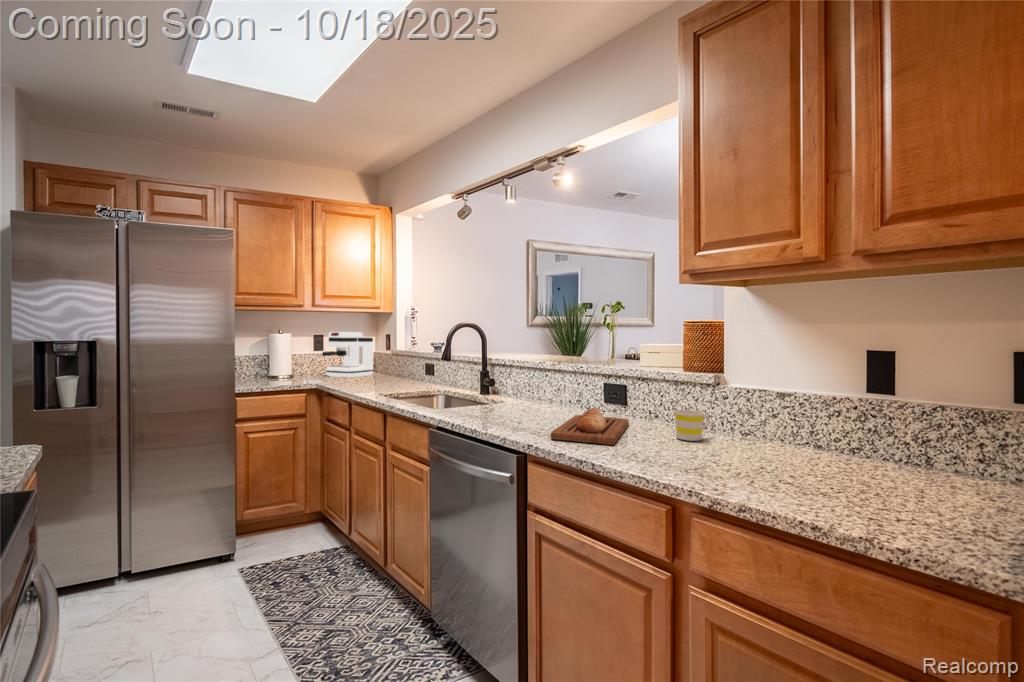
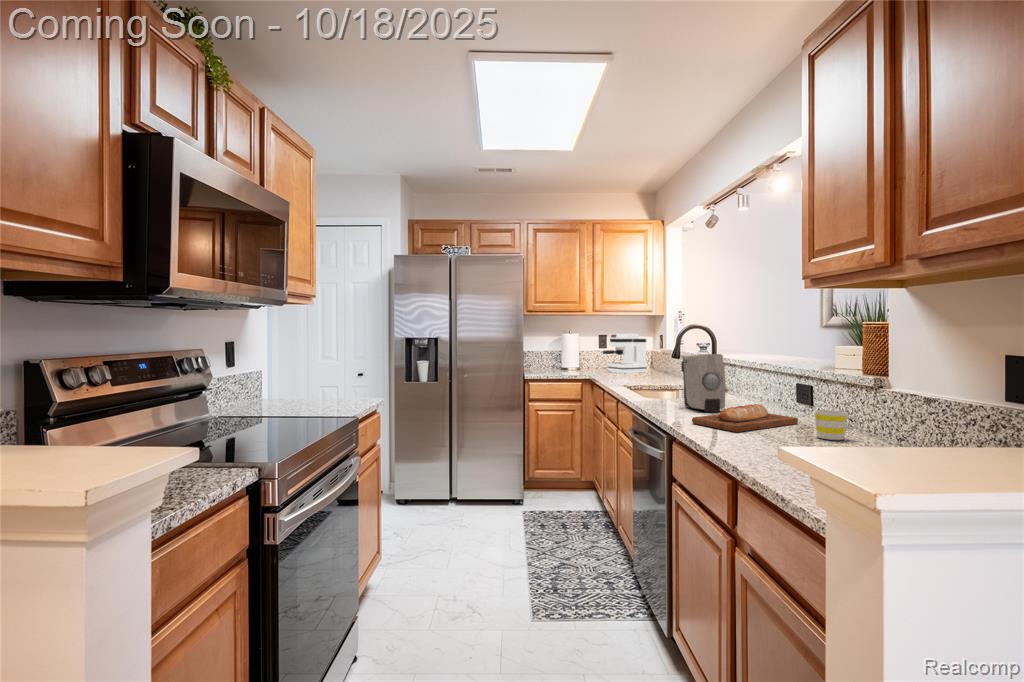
soap dispenser: none [494,355,546,421] -> present [683,354,725,412]

